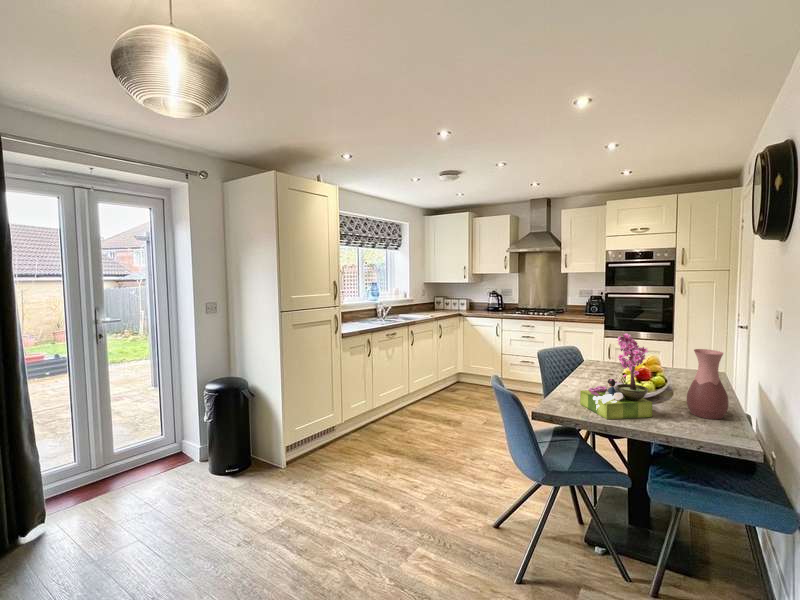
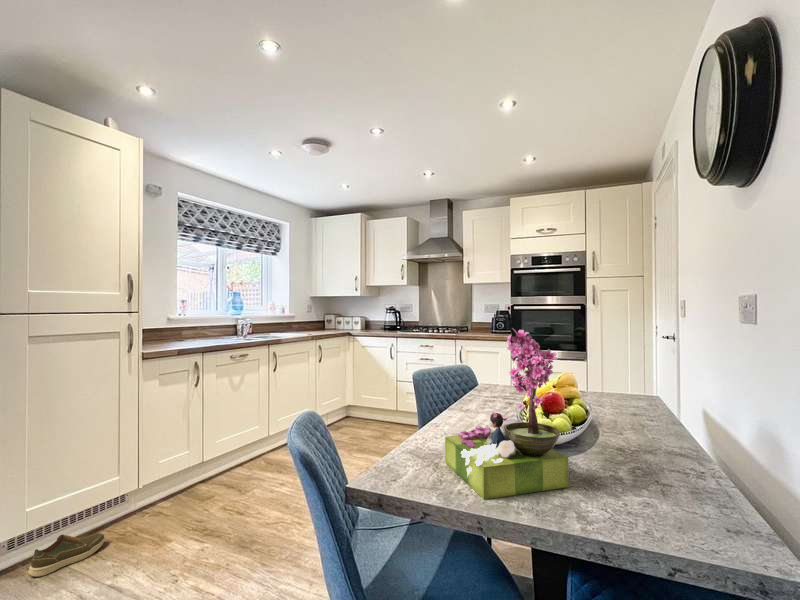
vase: present [687,349,729,419] -> none [624,355,696,485]
shoe: none [301,445,333,467] -> present [28,533,105,576]

